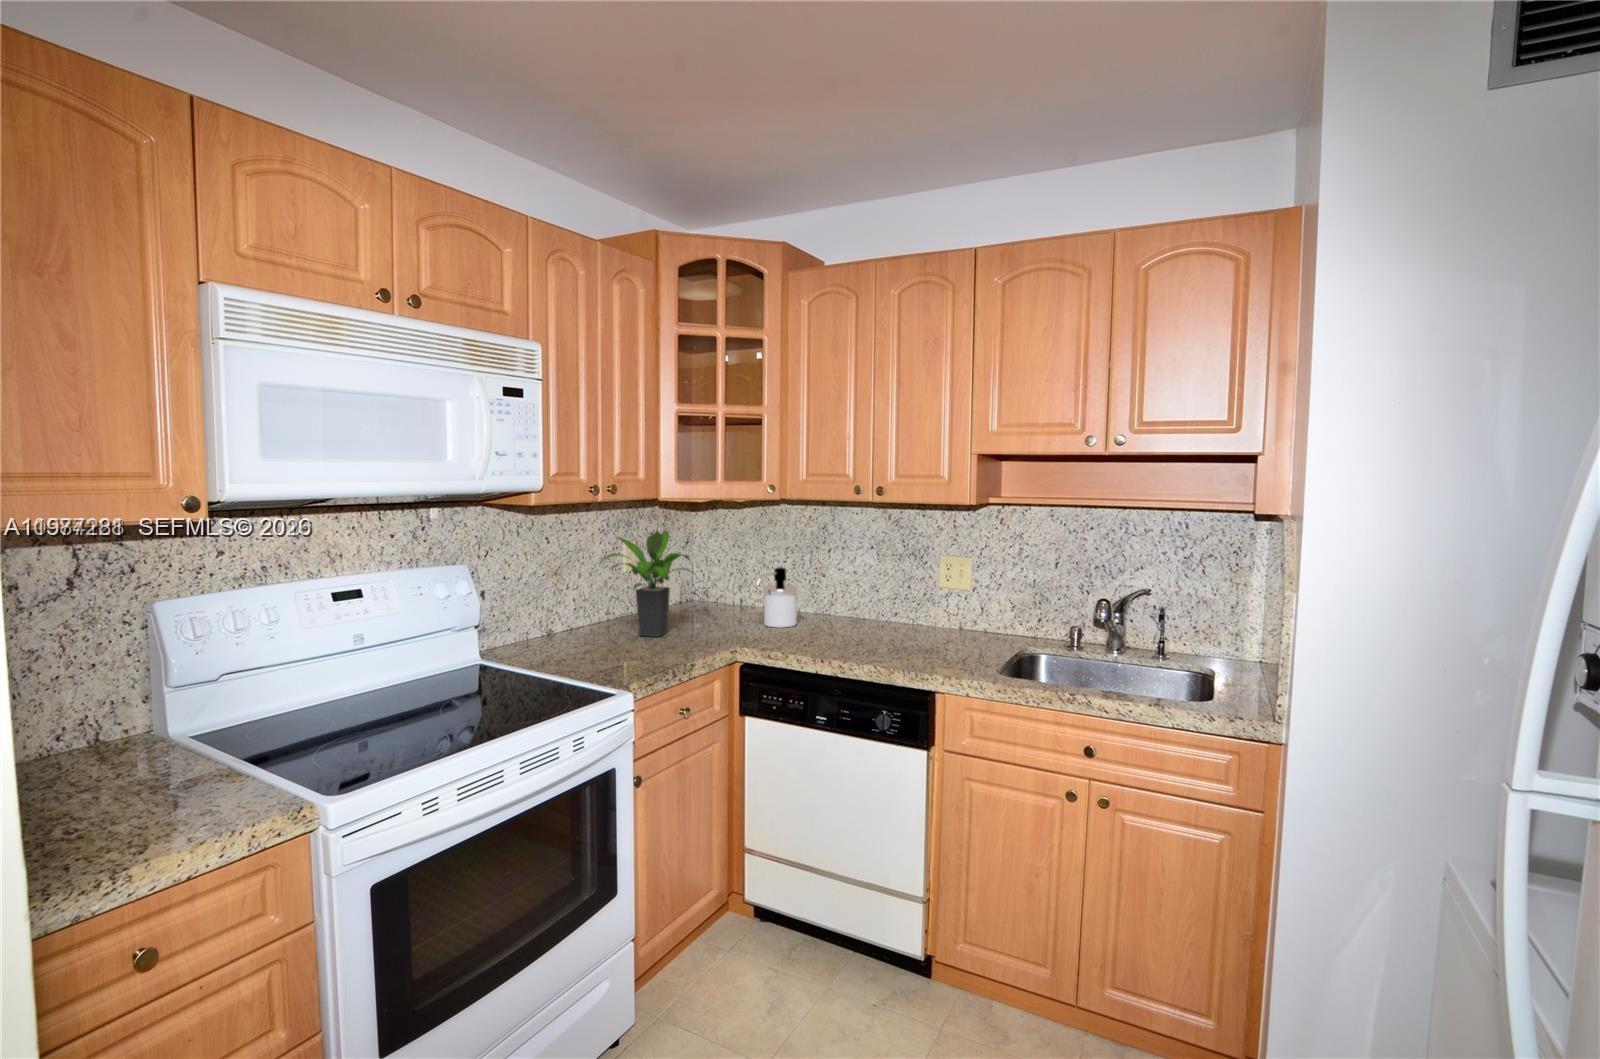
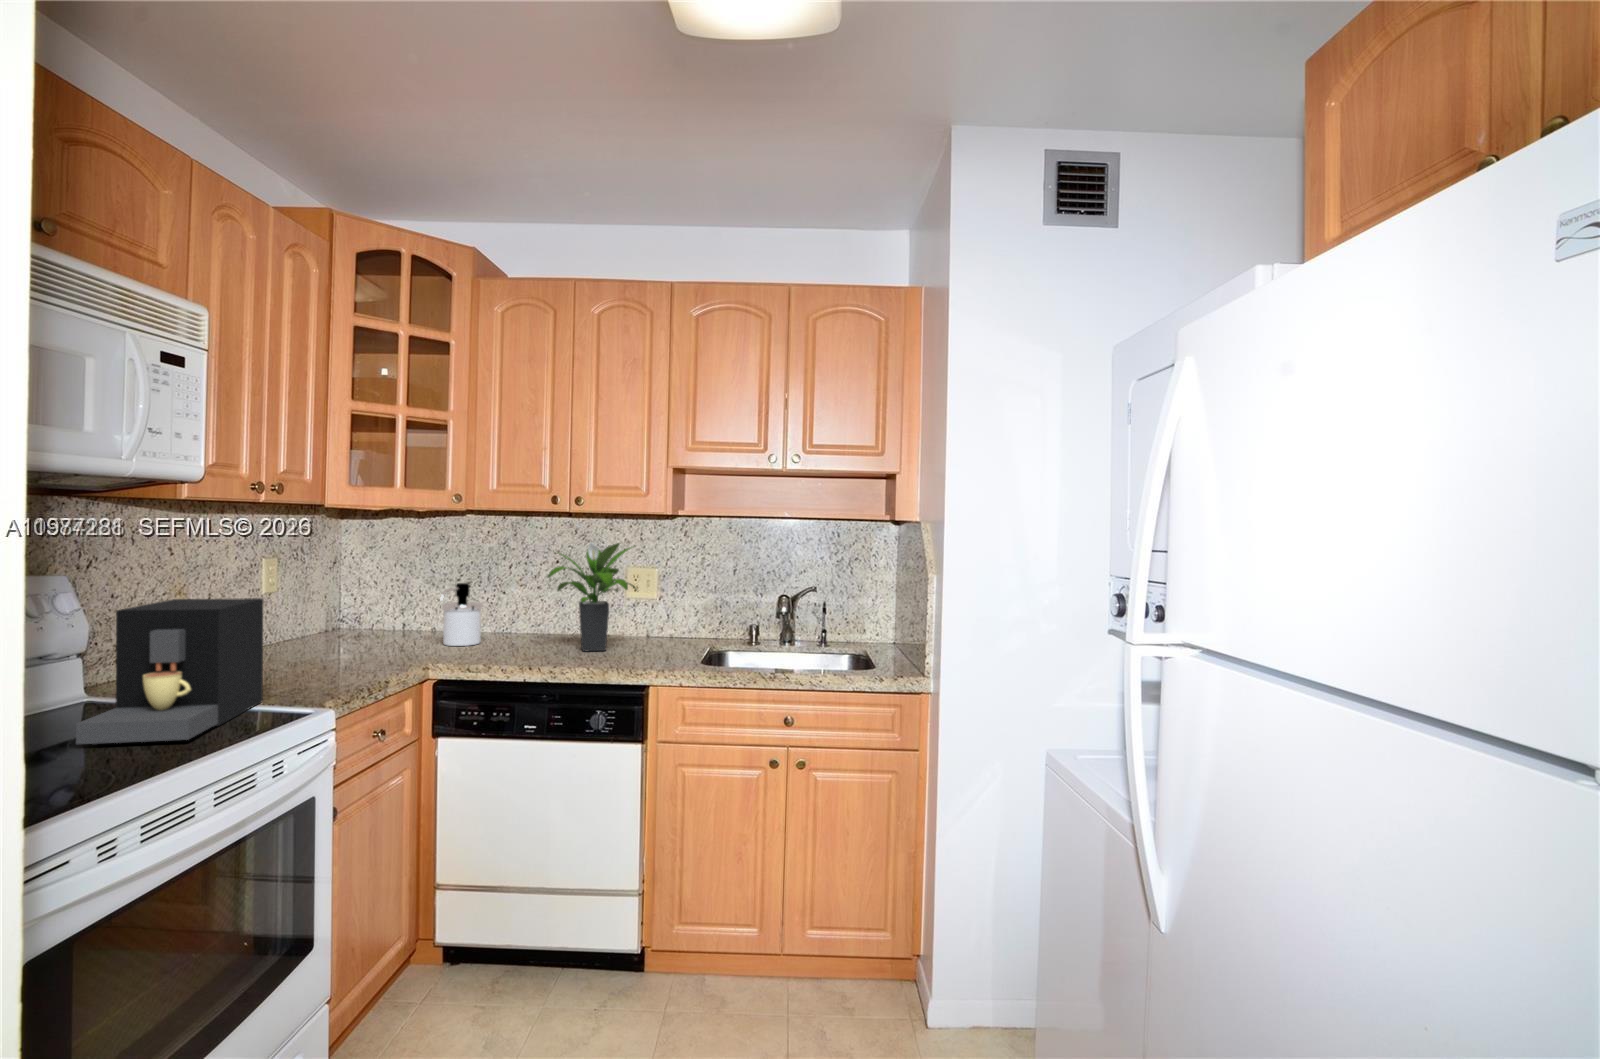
potted plant: present [601,531,695,637] -> present [548,543,637,652]
coffee maker: none [430,588,584,719] -> present [76,598,263,744]

